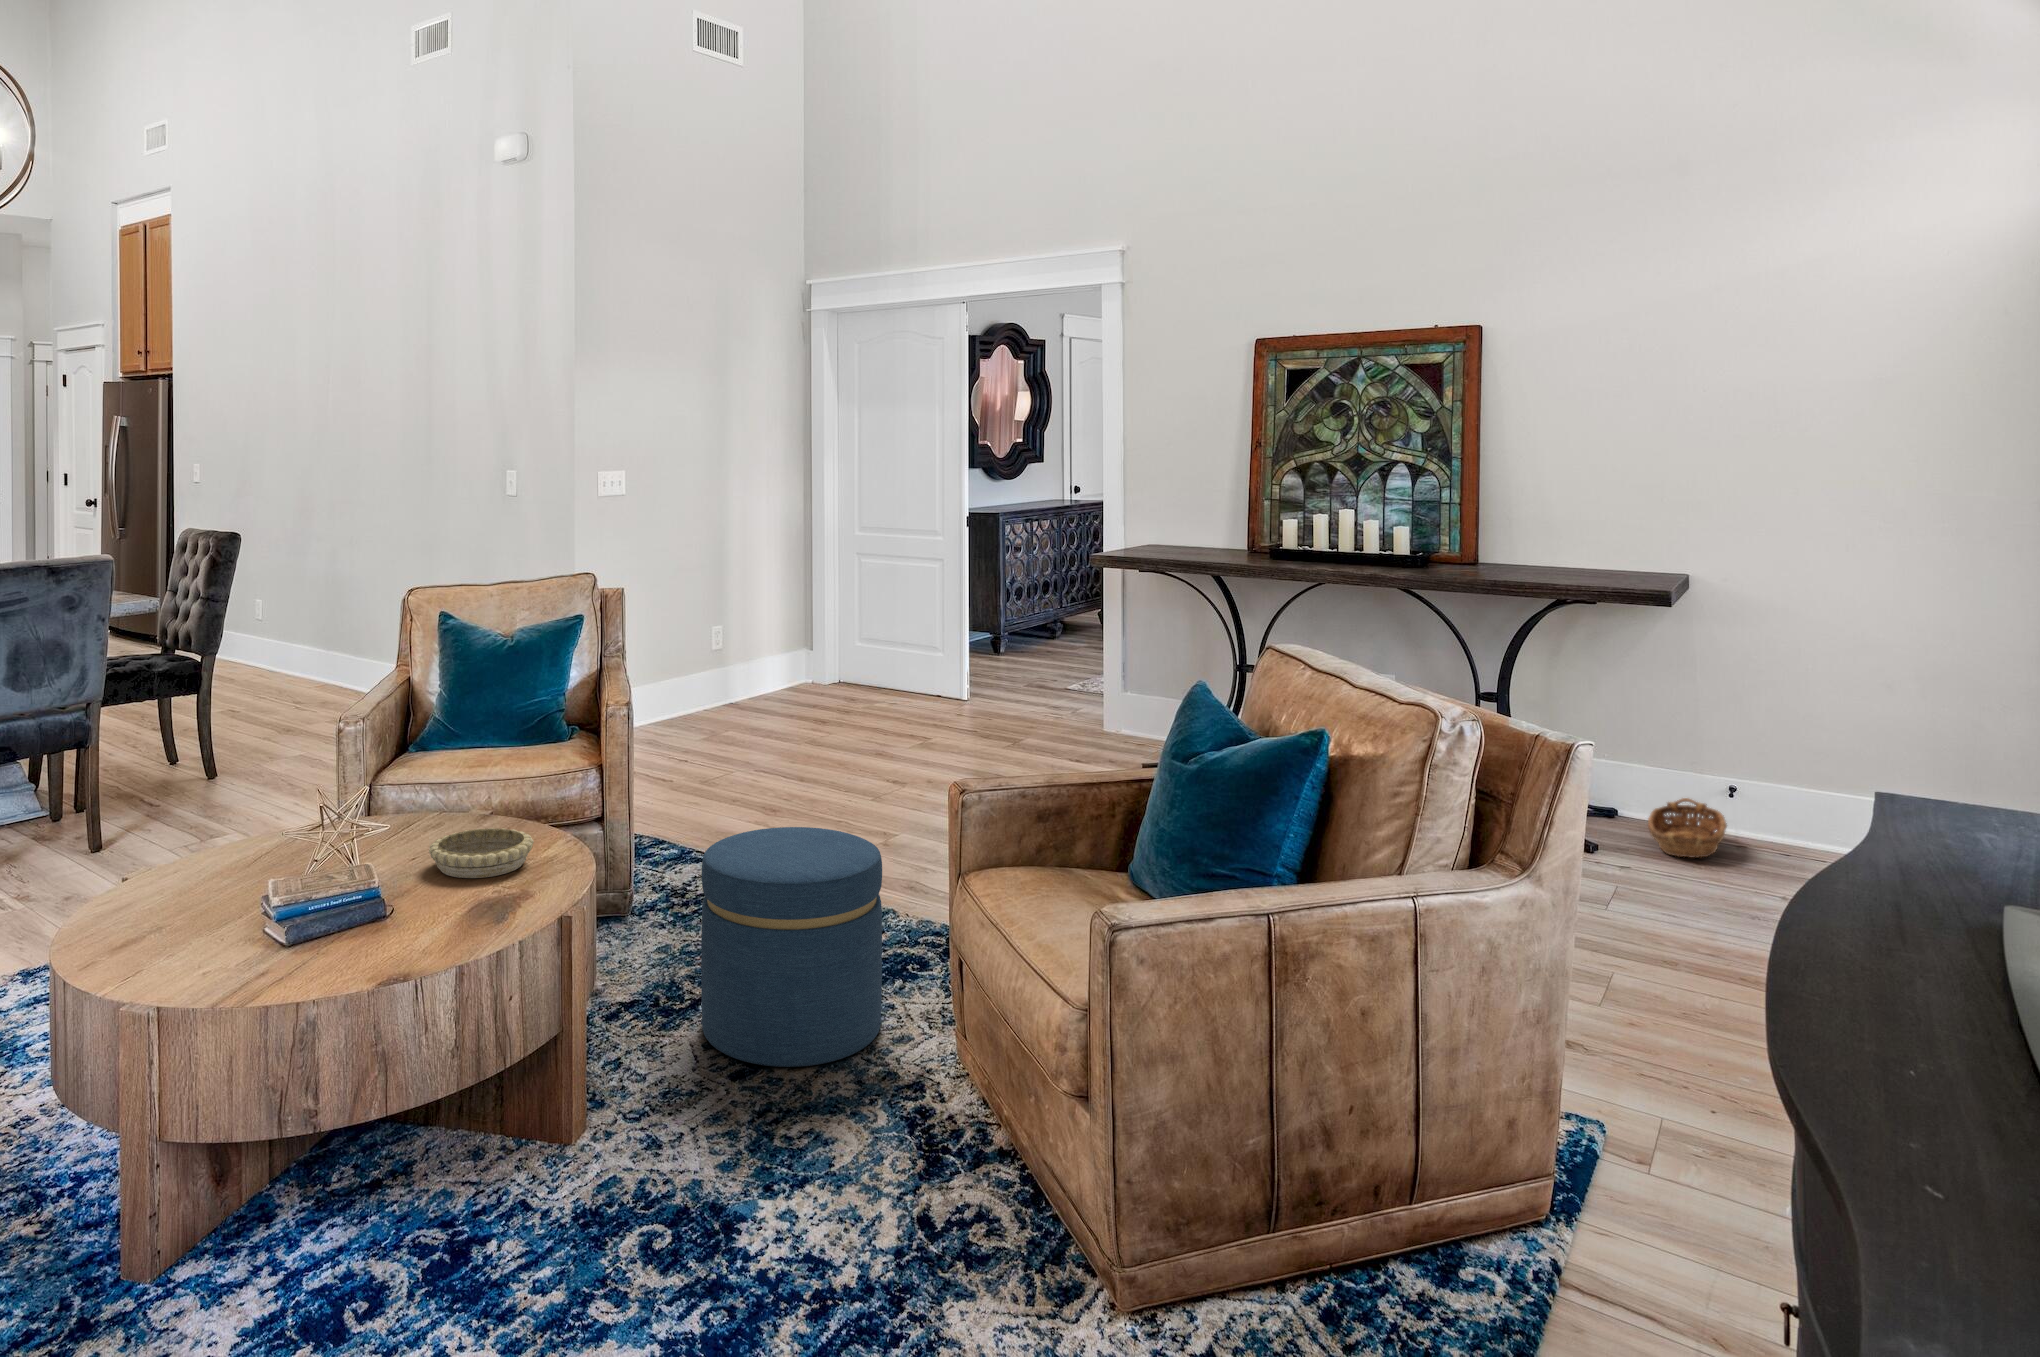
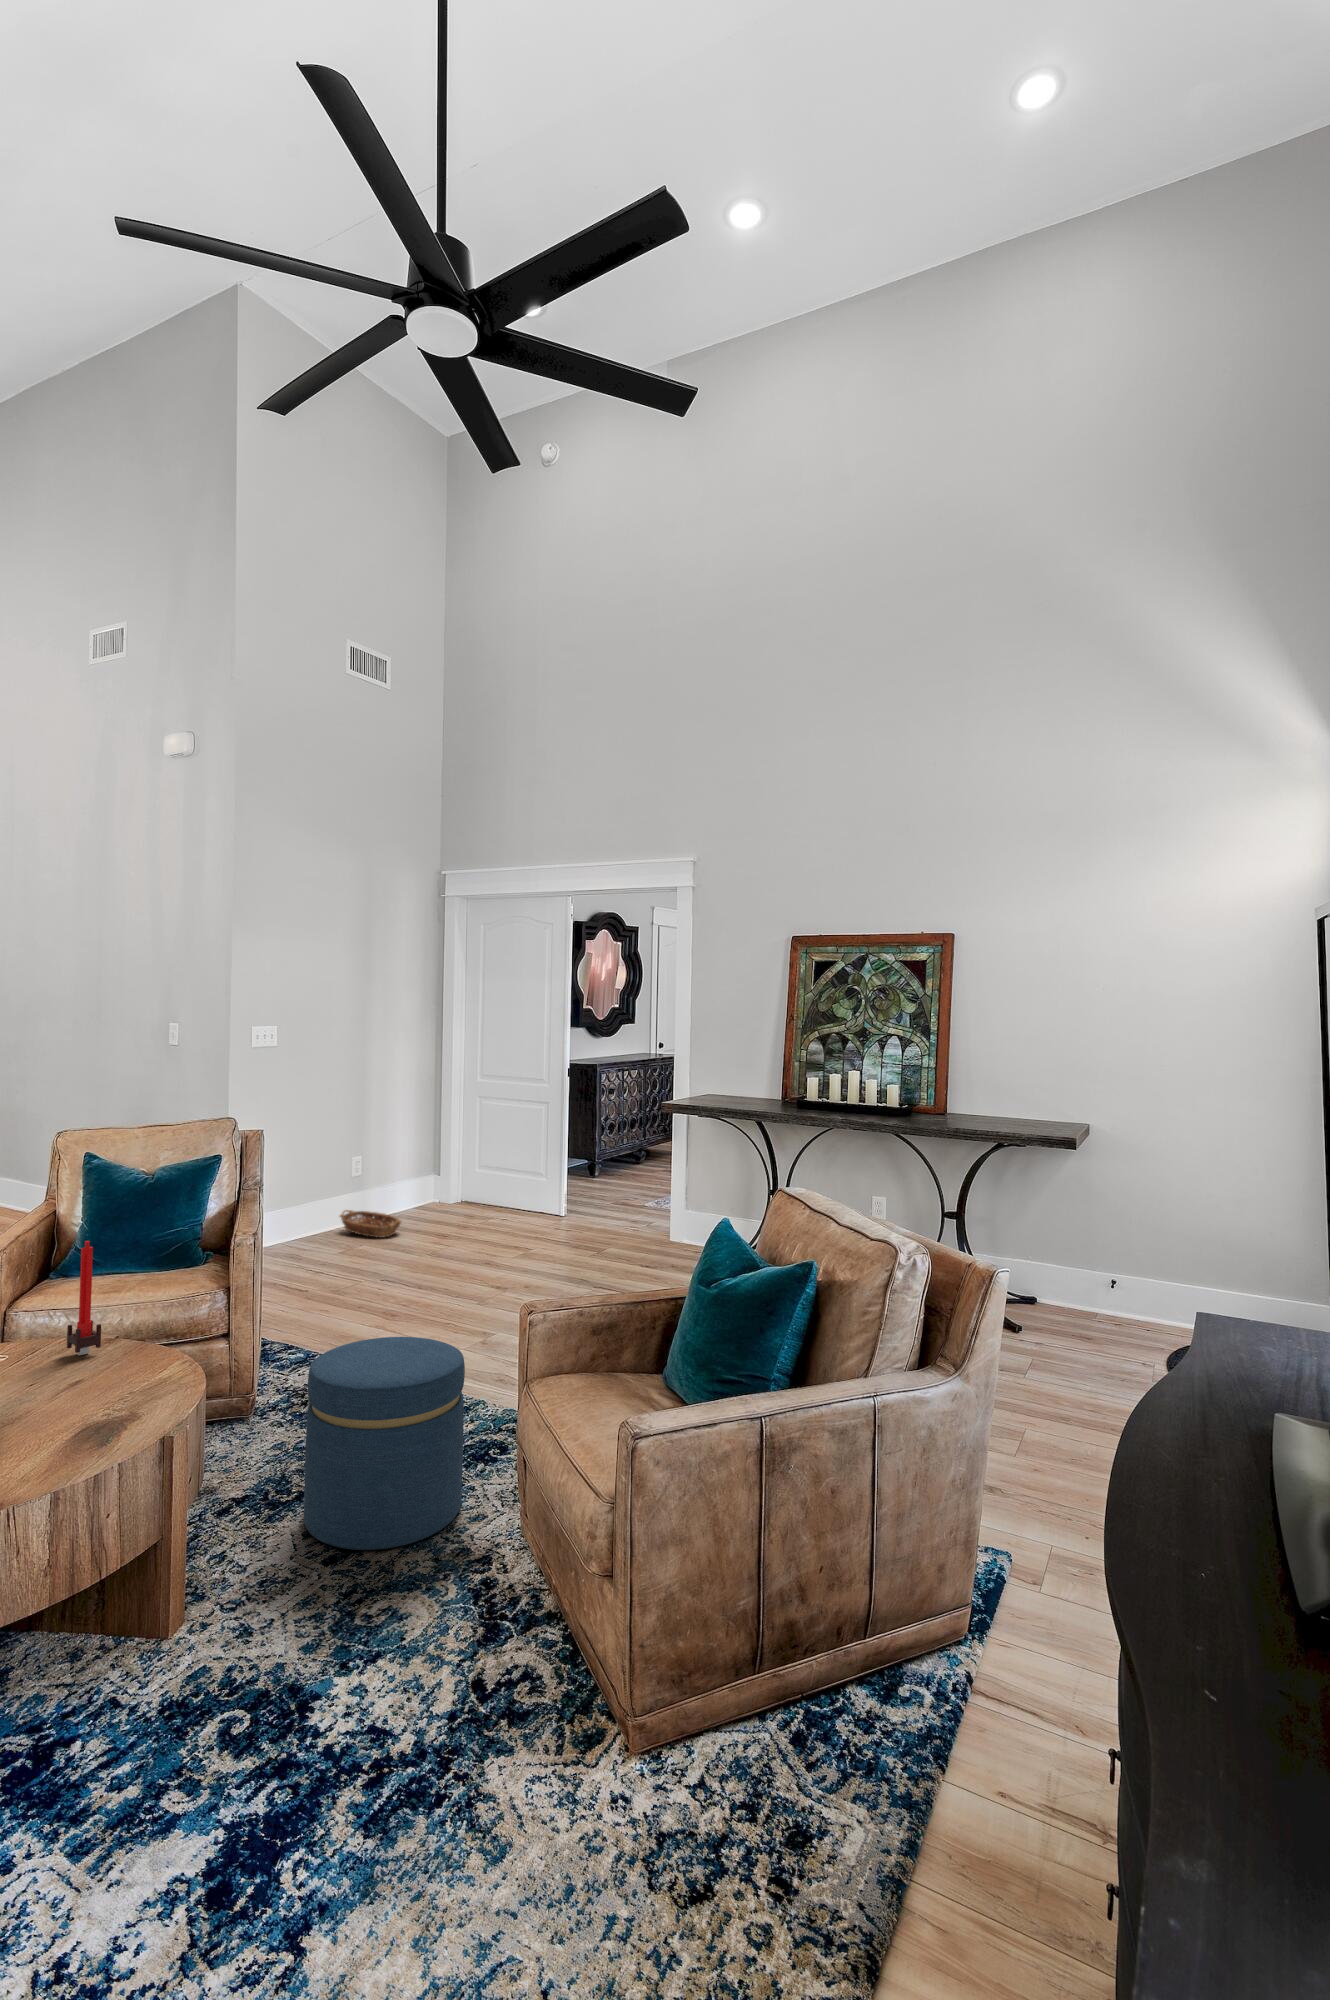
candle: none [436,706,472,834] -> present [67,1241,101,1355]
basket: present [1648,798,1727,858] -> present [340,1210,401,1238]
decorative bowl: present [429,828,534,878] -> none [52,1349,153,1397]

